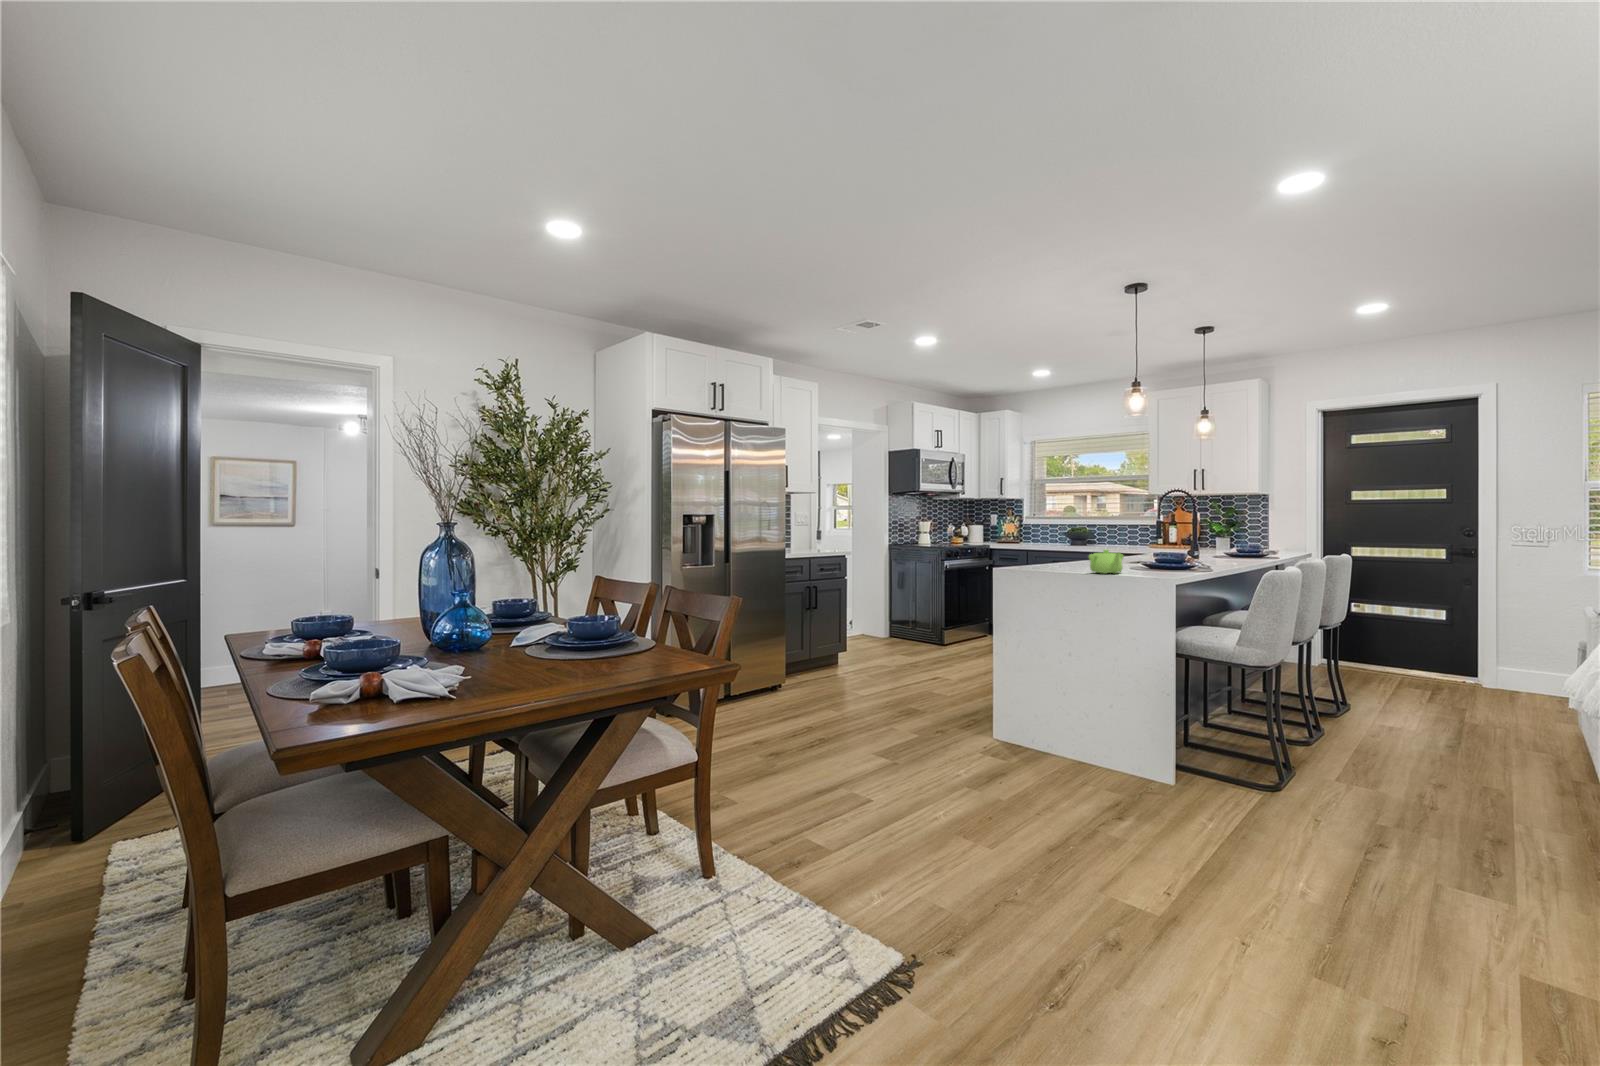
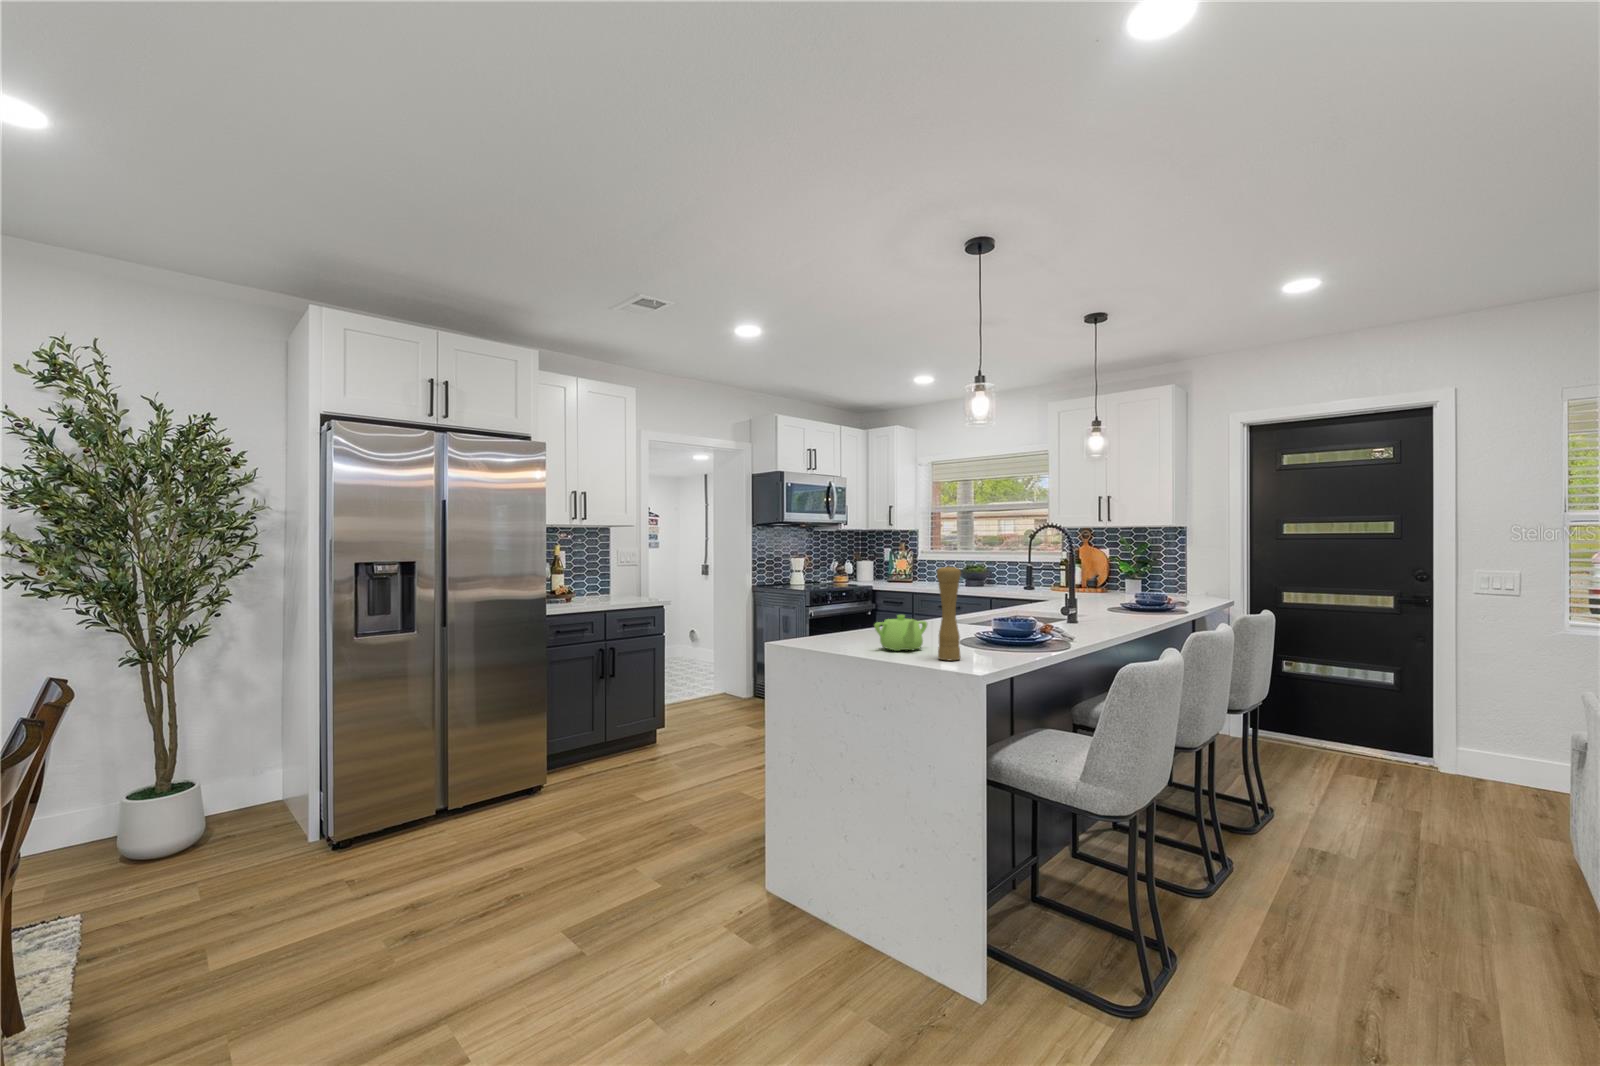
pepper mill: none [1143,514,1161,577] -> present [937,566,961,661]

